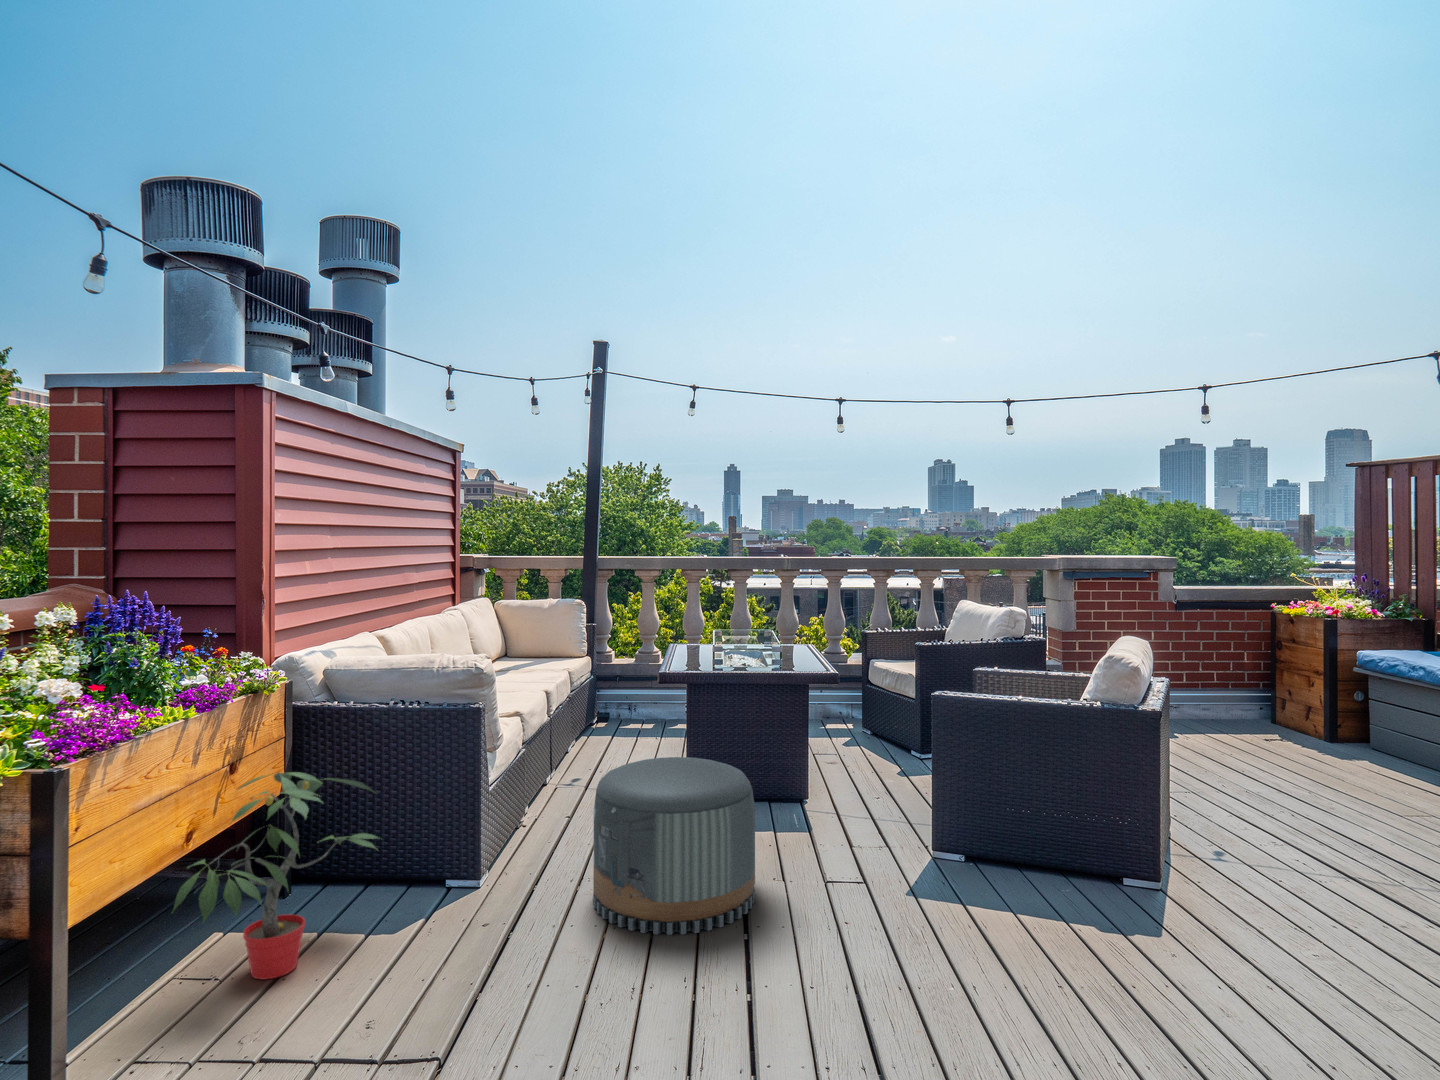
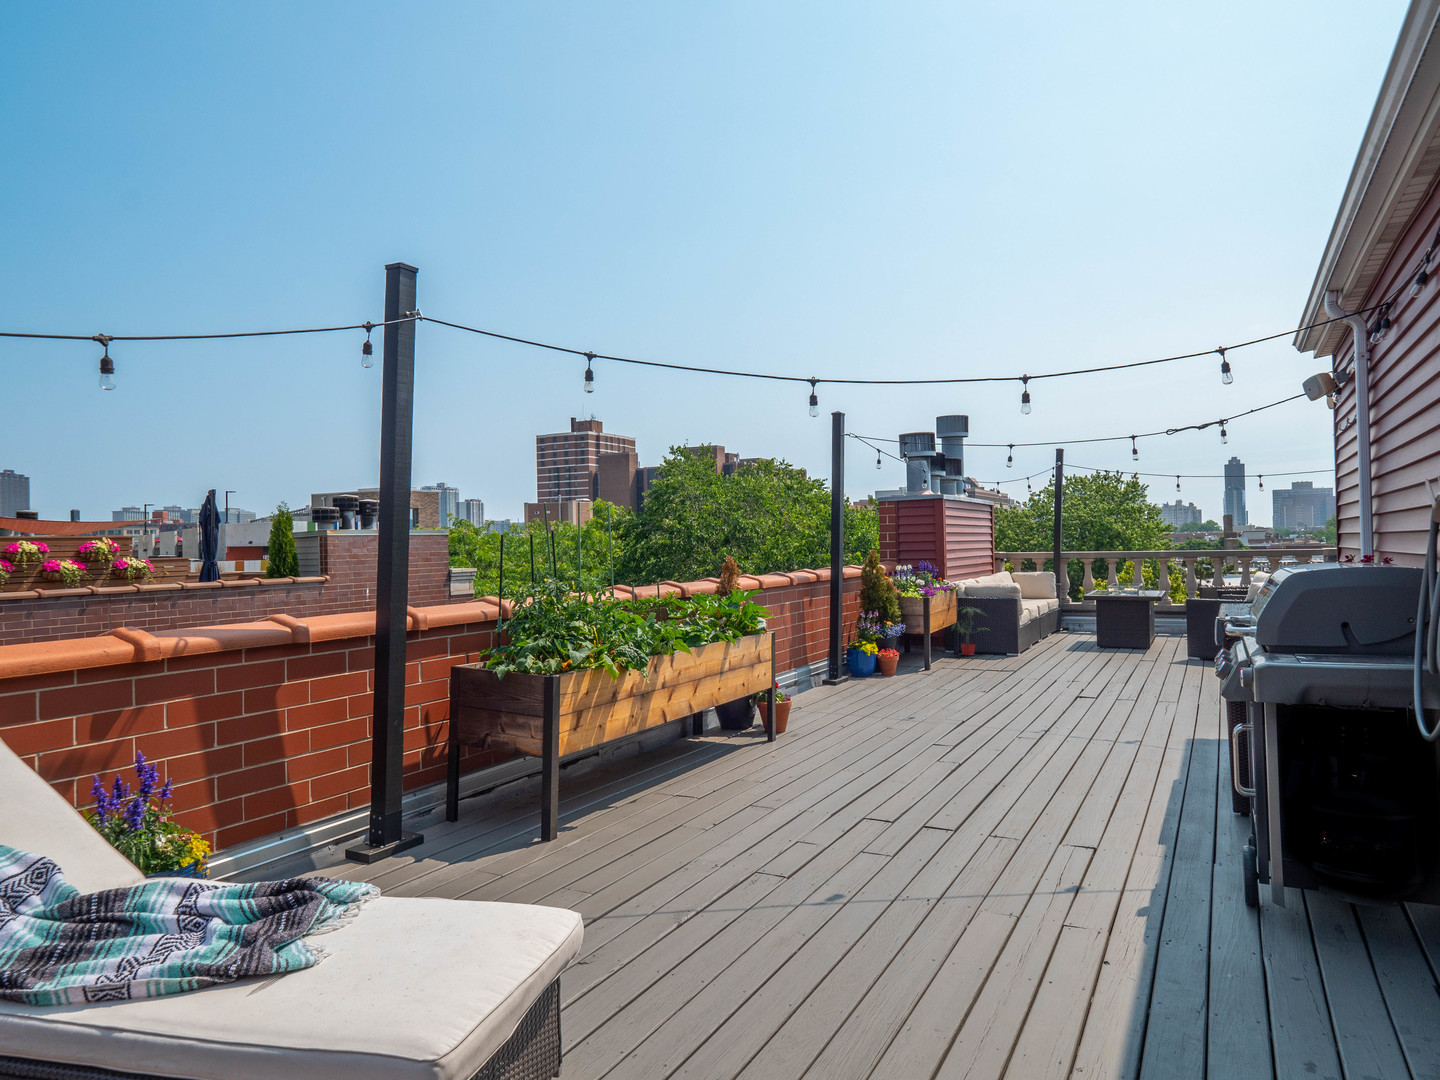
pouf: present [593,757,755,935] -> none [1055,615,1111,660]

